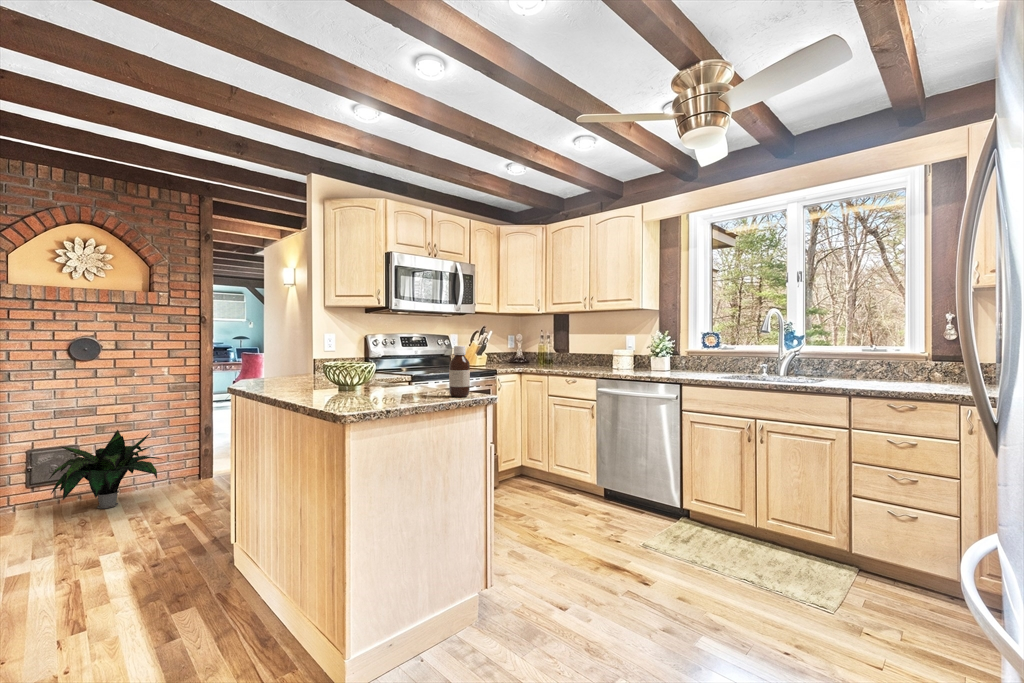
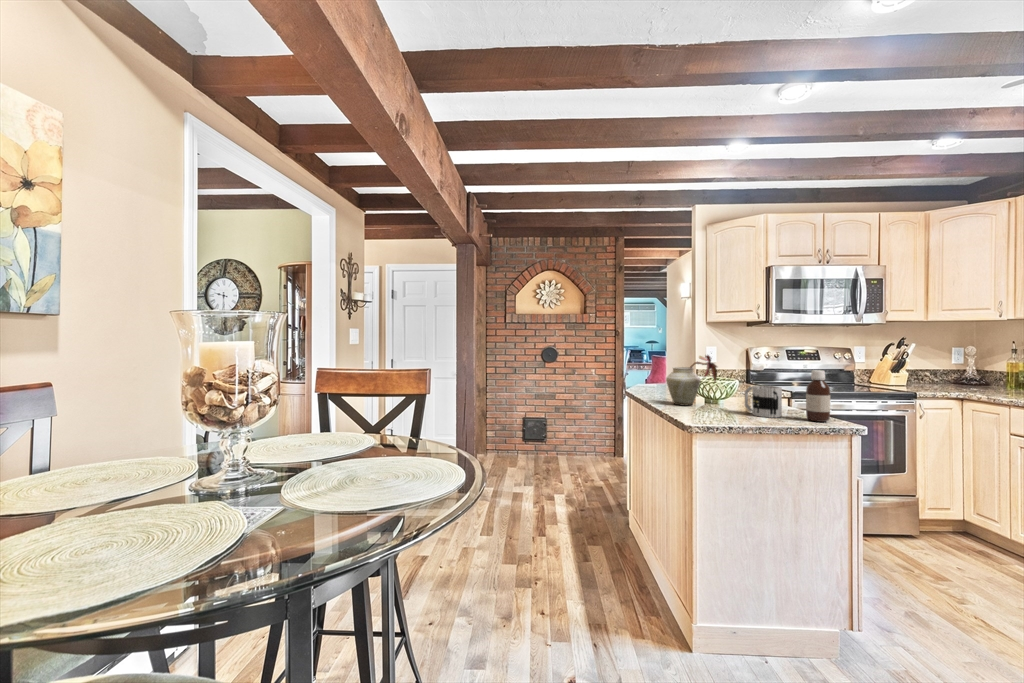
vase: none [296,331,361,395] -> present [666,355,717,405]
mug: none [390,365,427,398] -> present [745,386,782,418]
potted plant: present [49,430,160,509] -> none [531,411,593,464]

